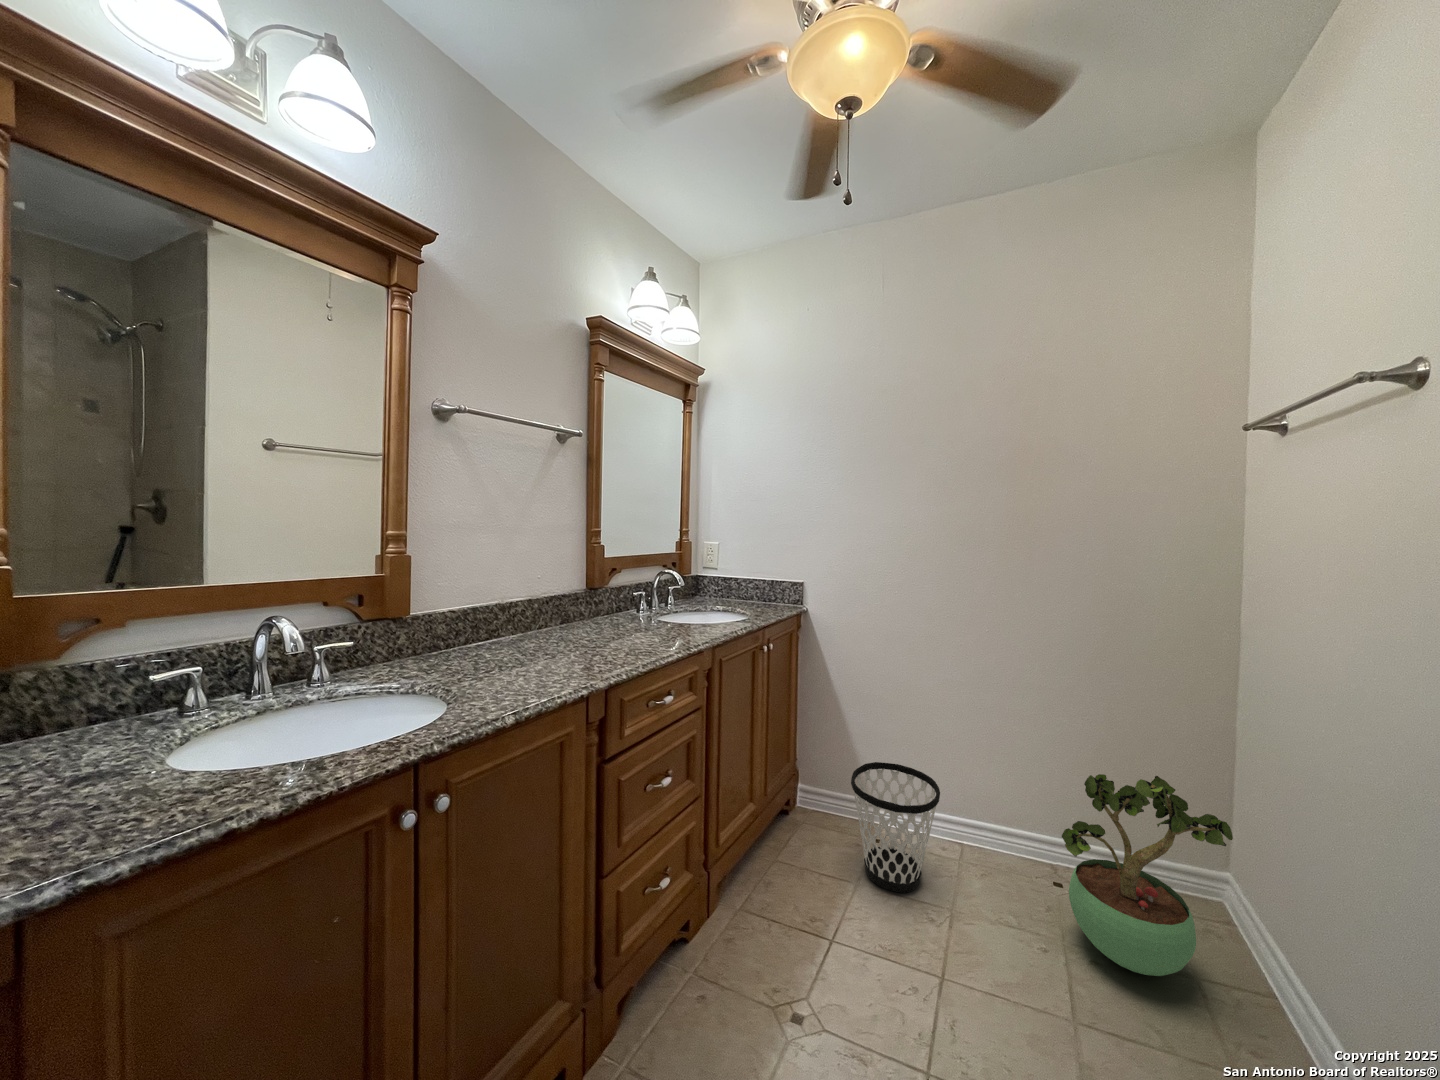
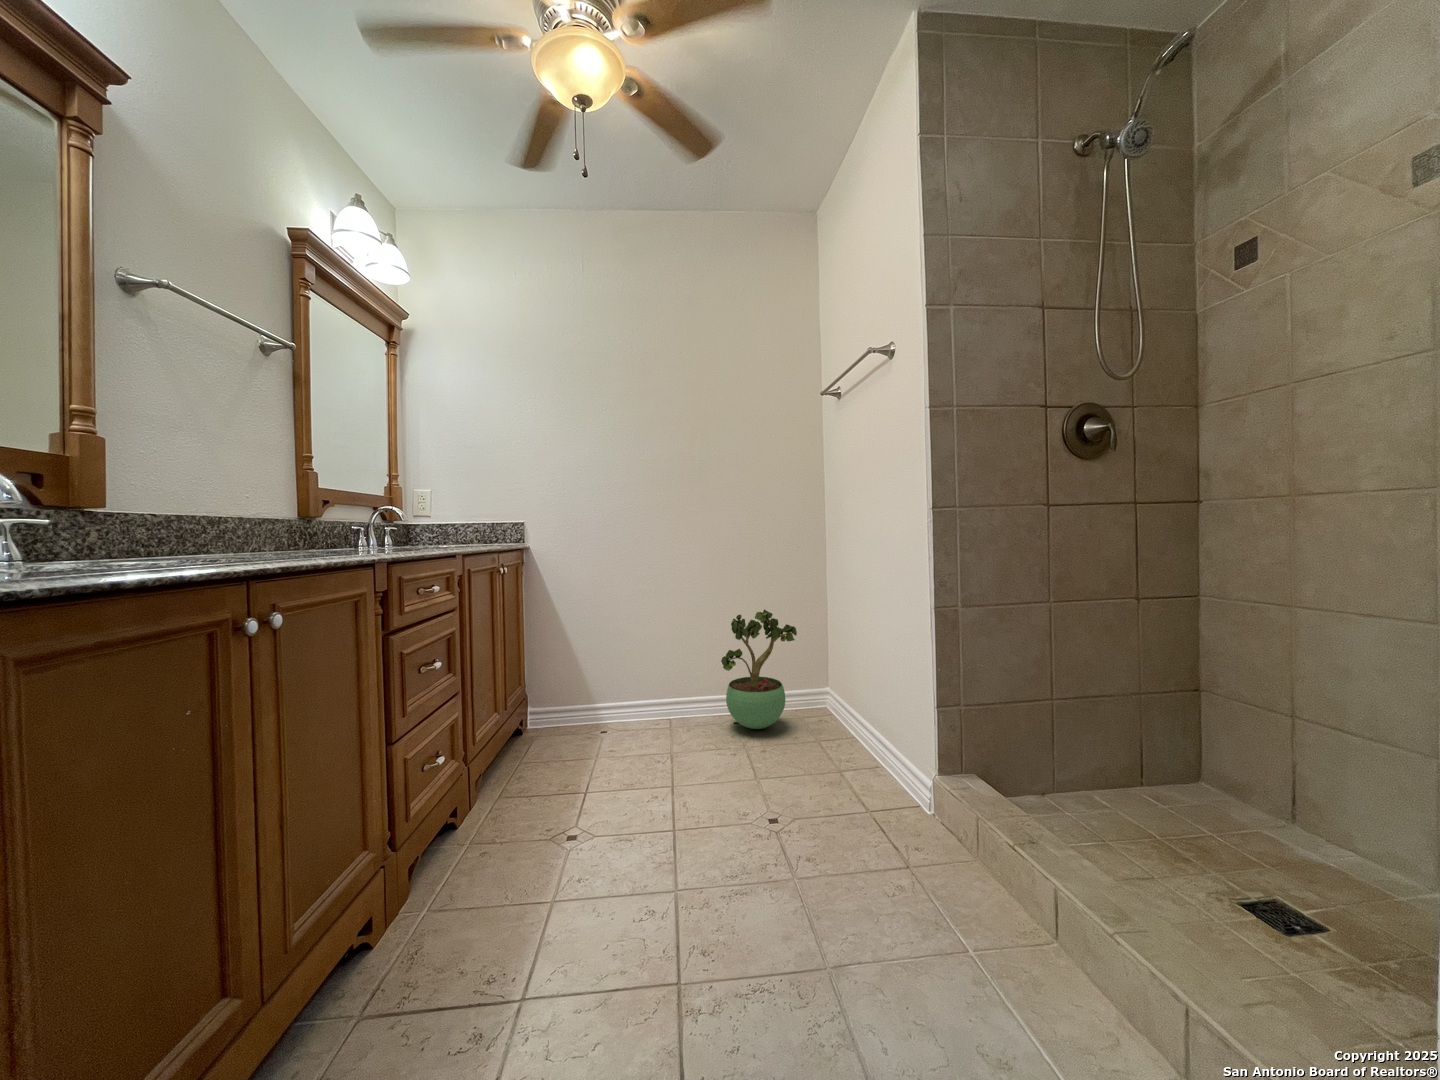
wastebasket: present [851,762,940,893] -> none [581,656,647,744]

